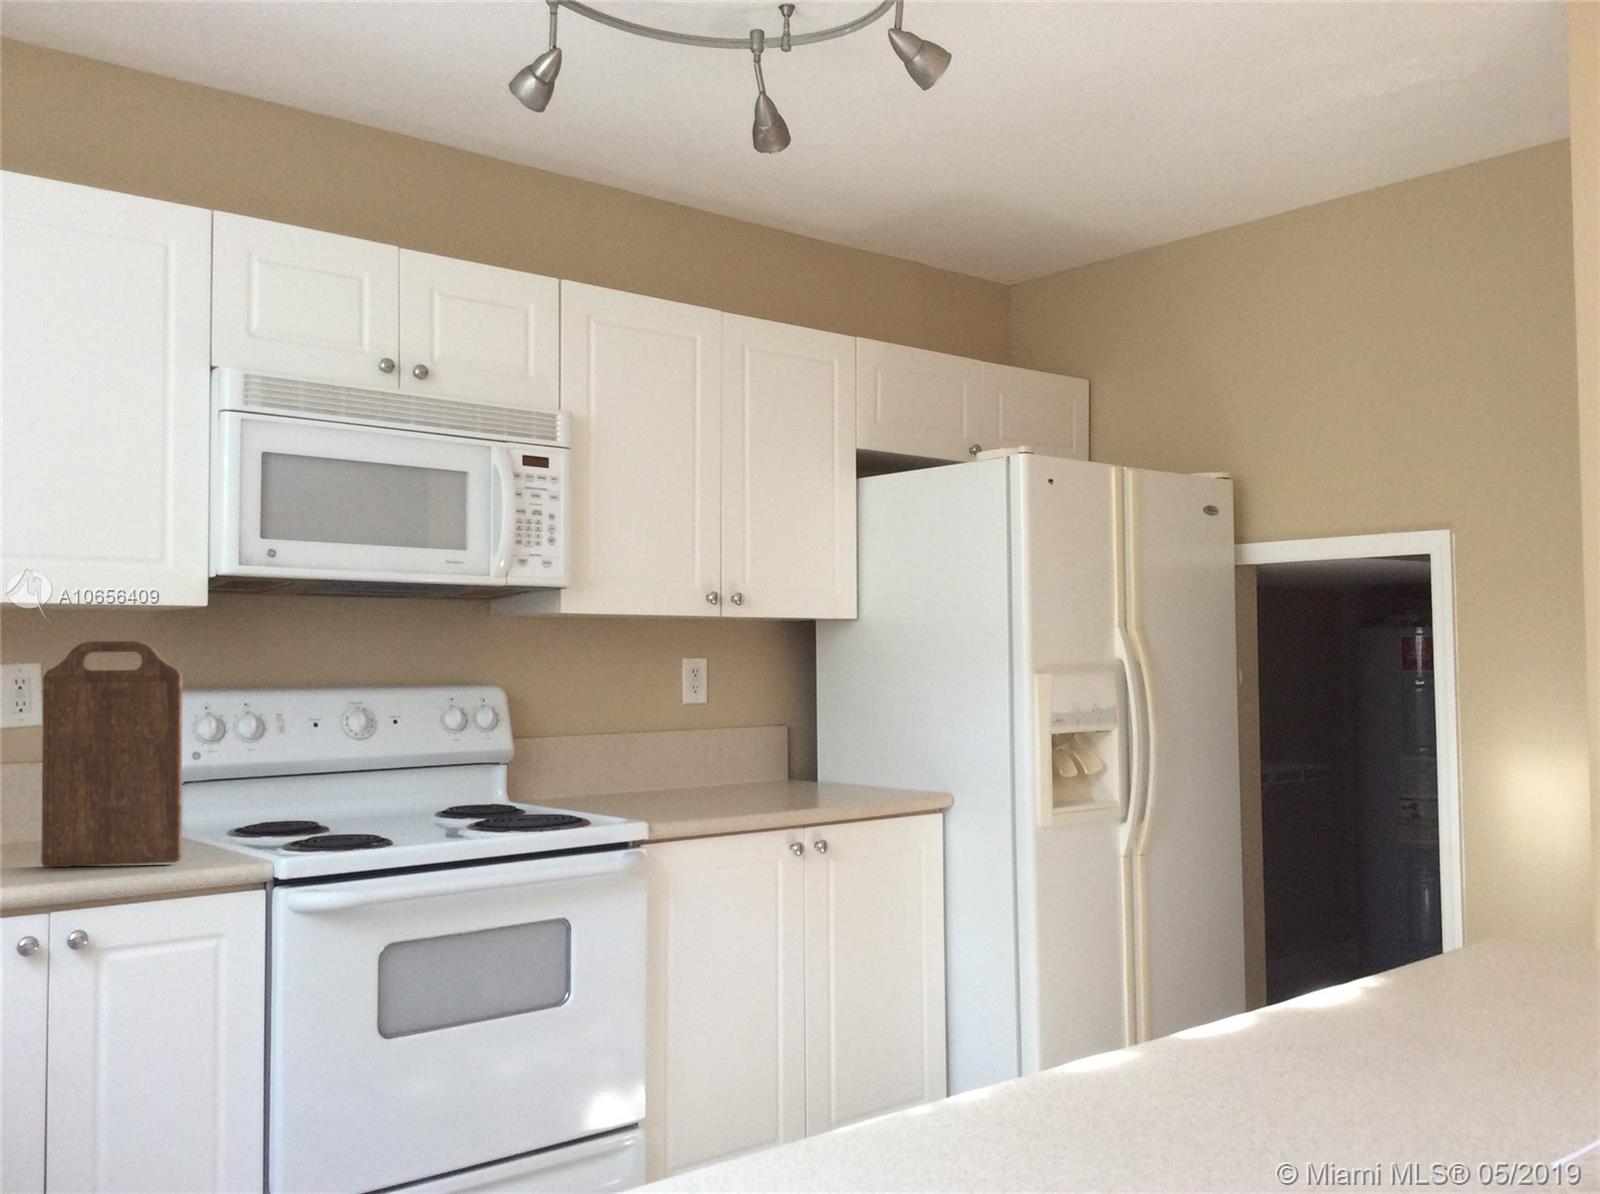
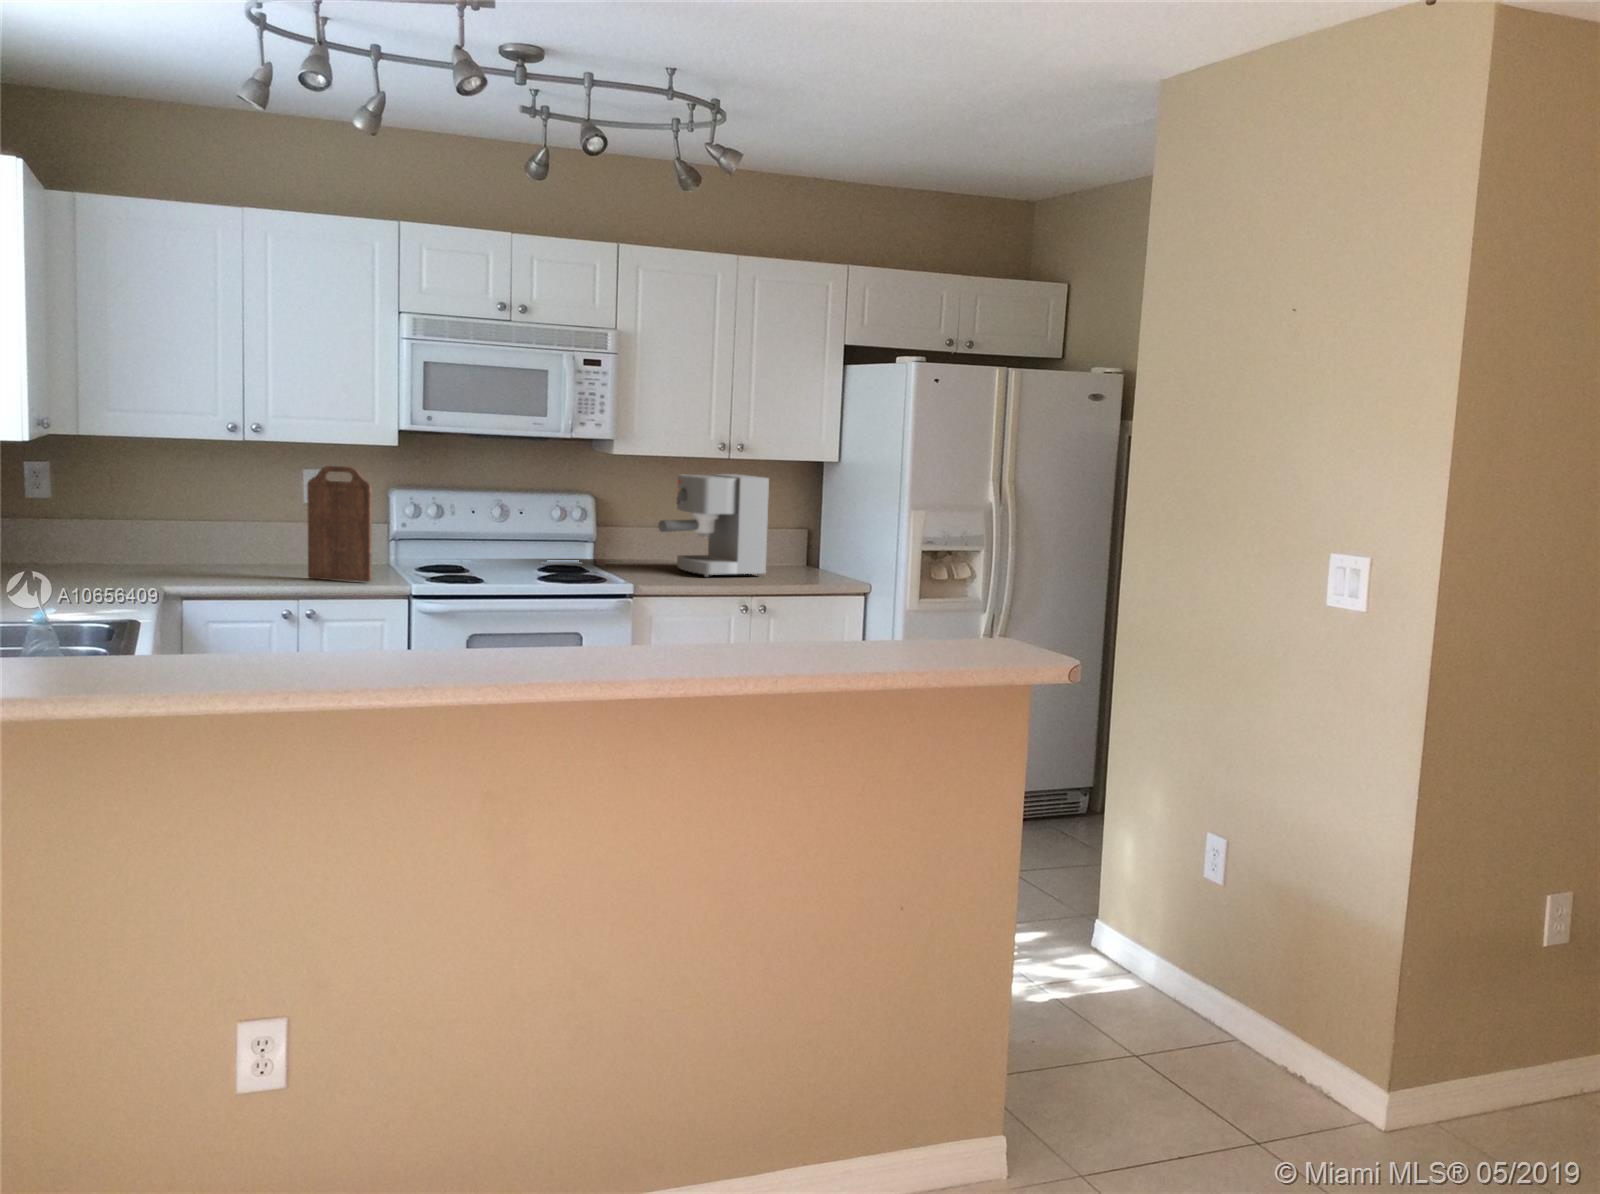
coffee maker: none [631,644,787,805] -> present [658,474,769,577]

